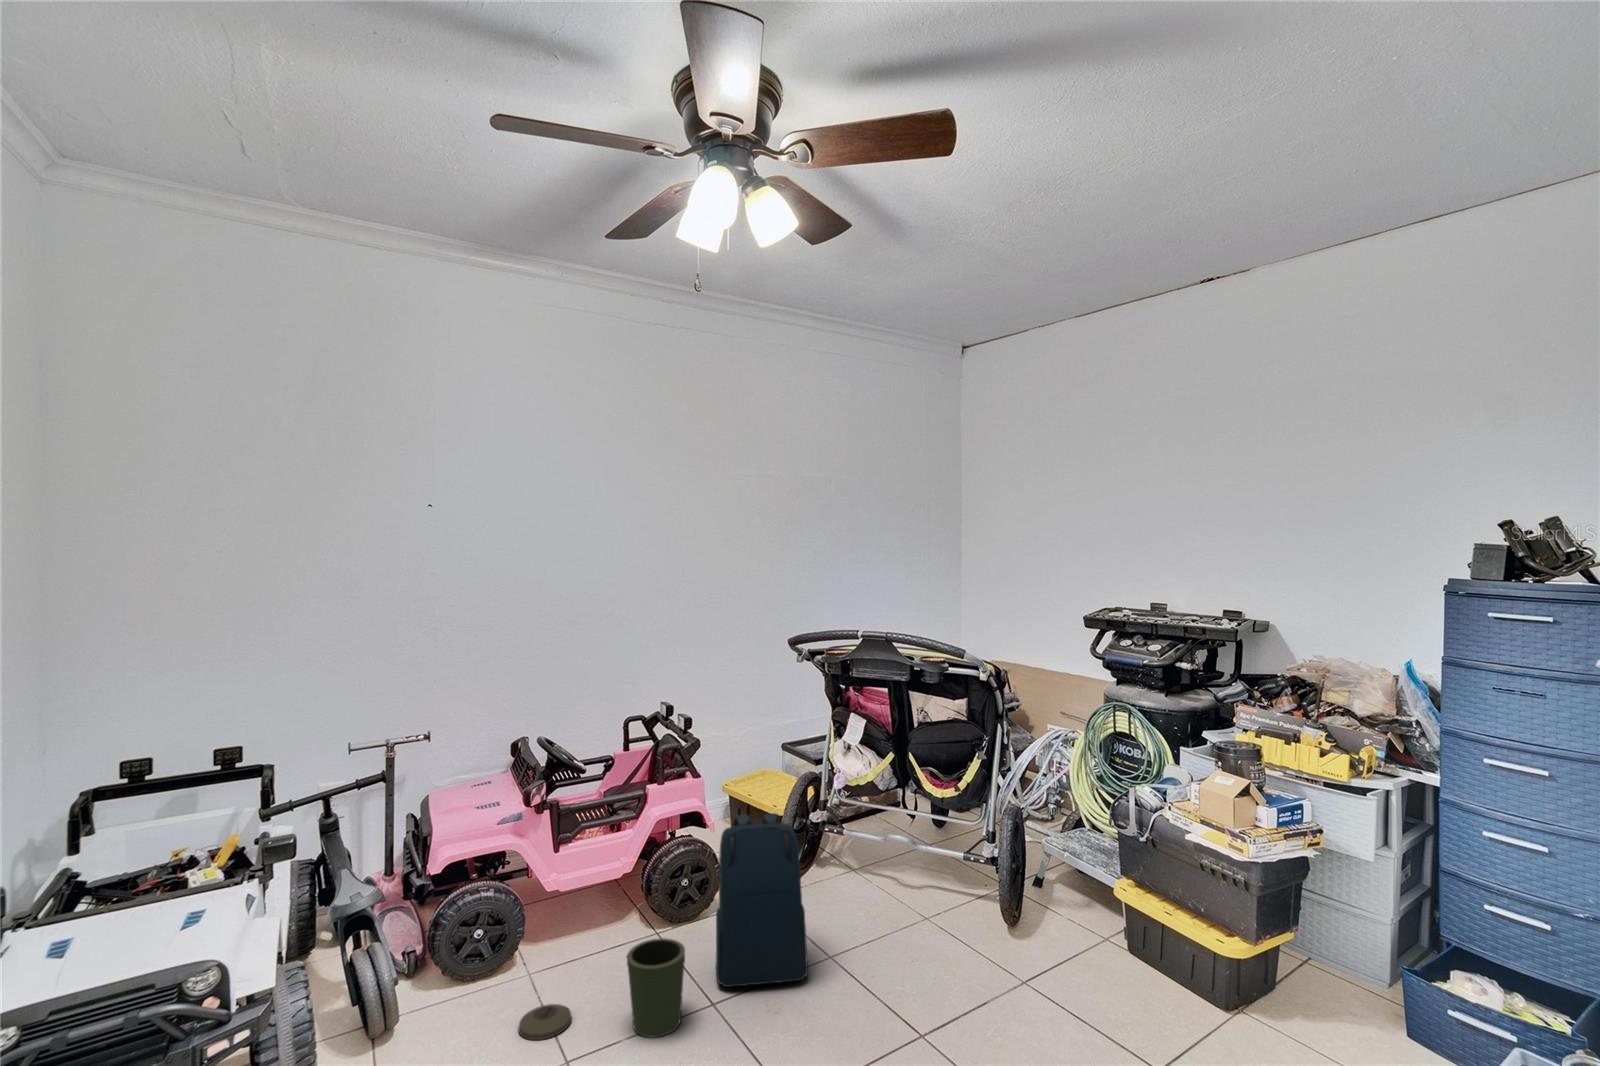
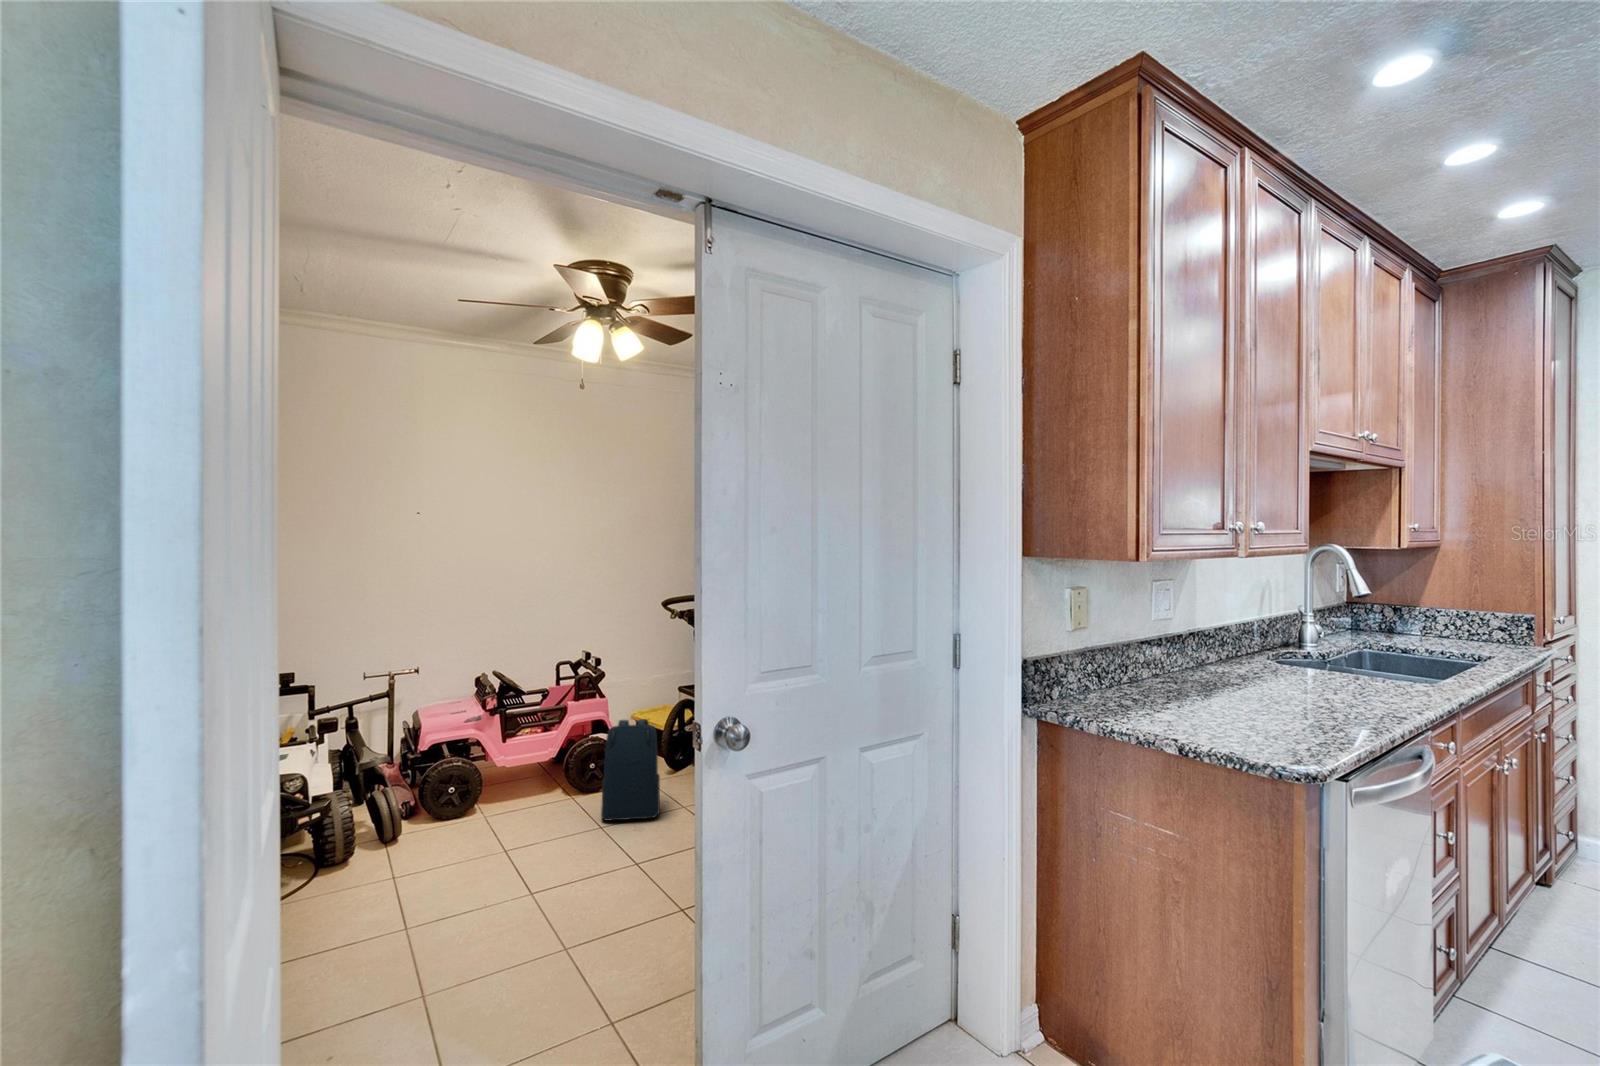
trash can: present [518,938,685,1040] -> none [475,789,578,843]

